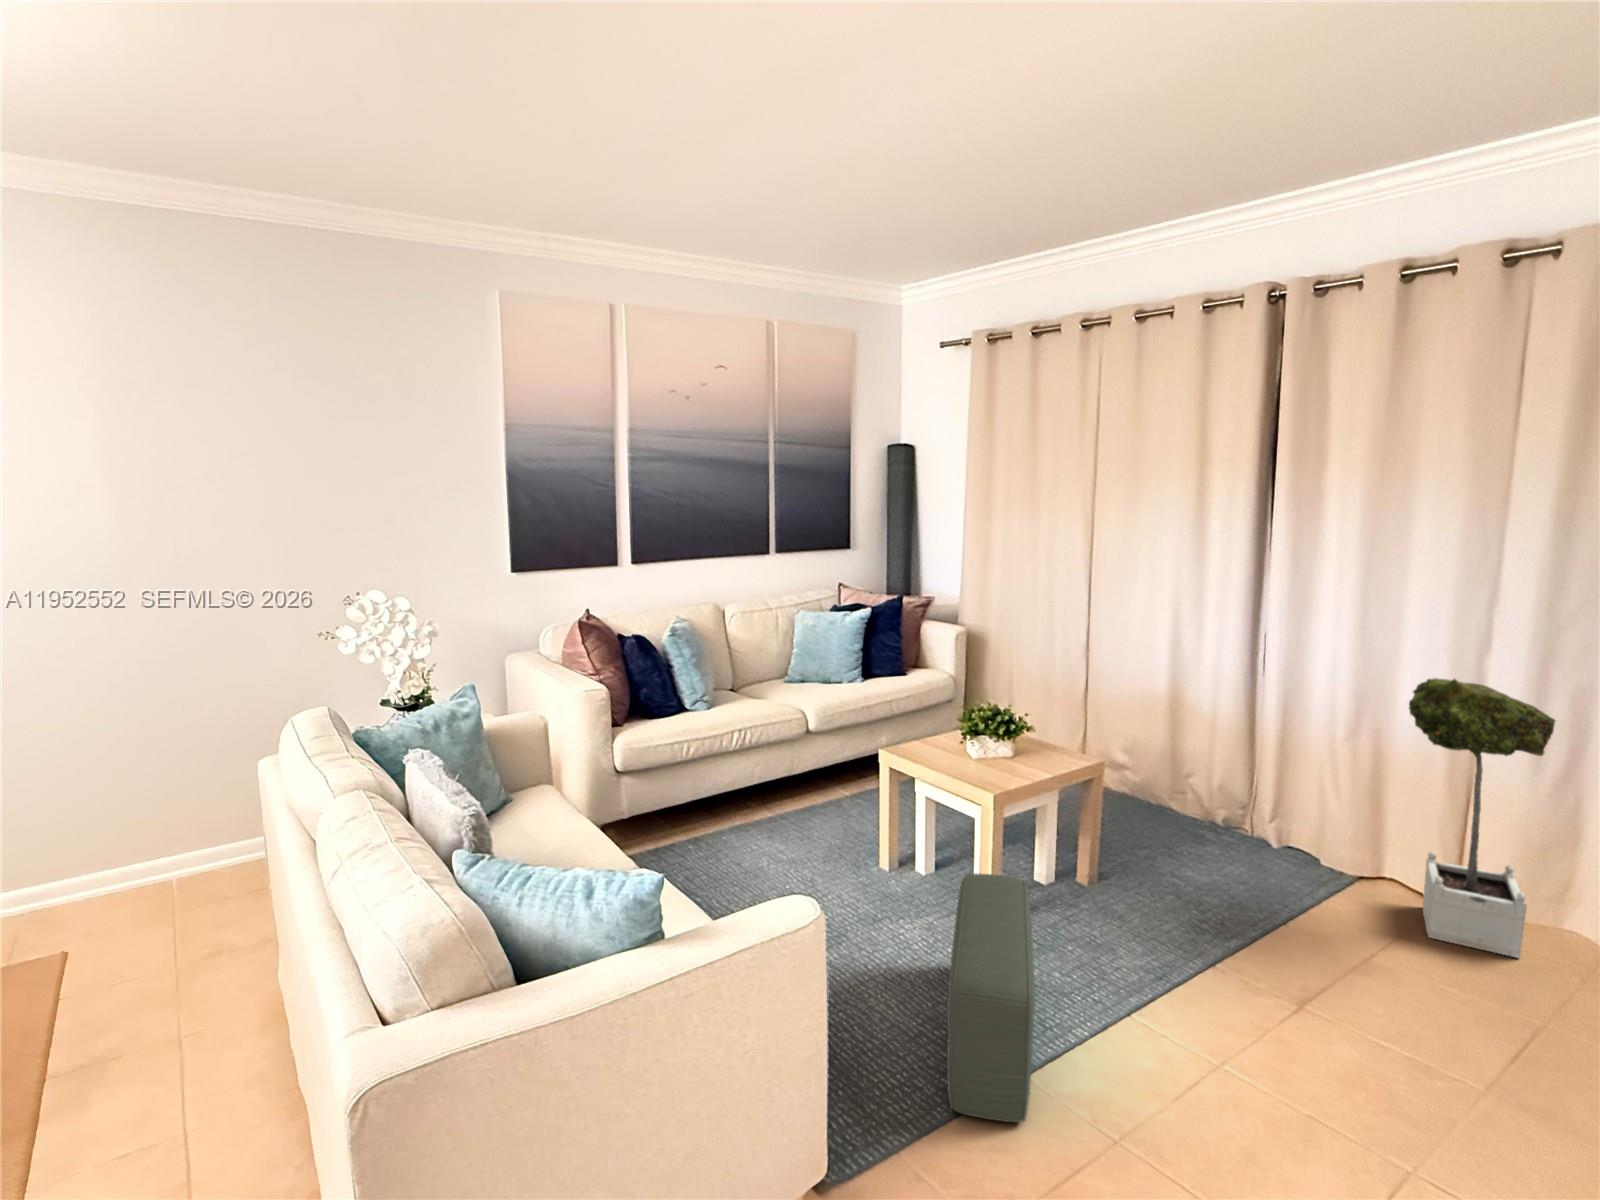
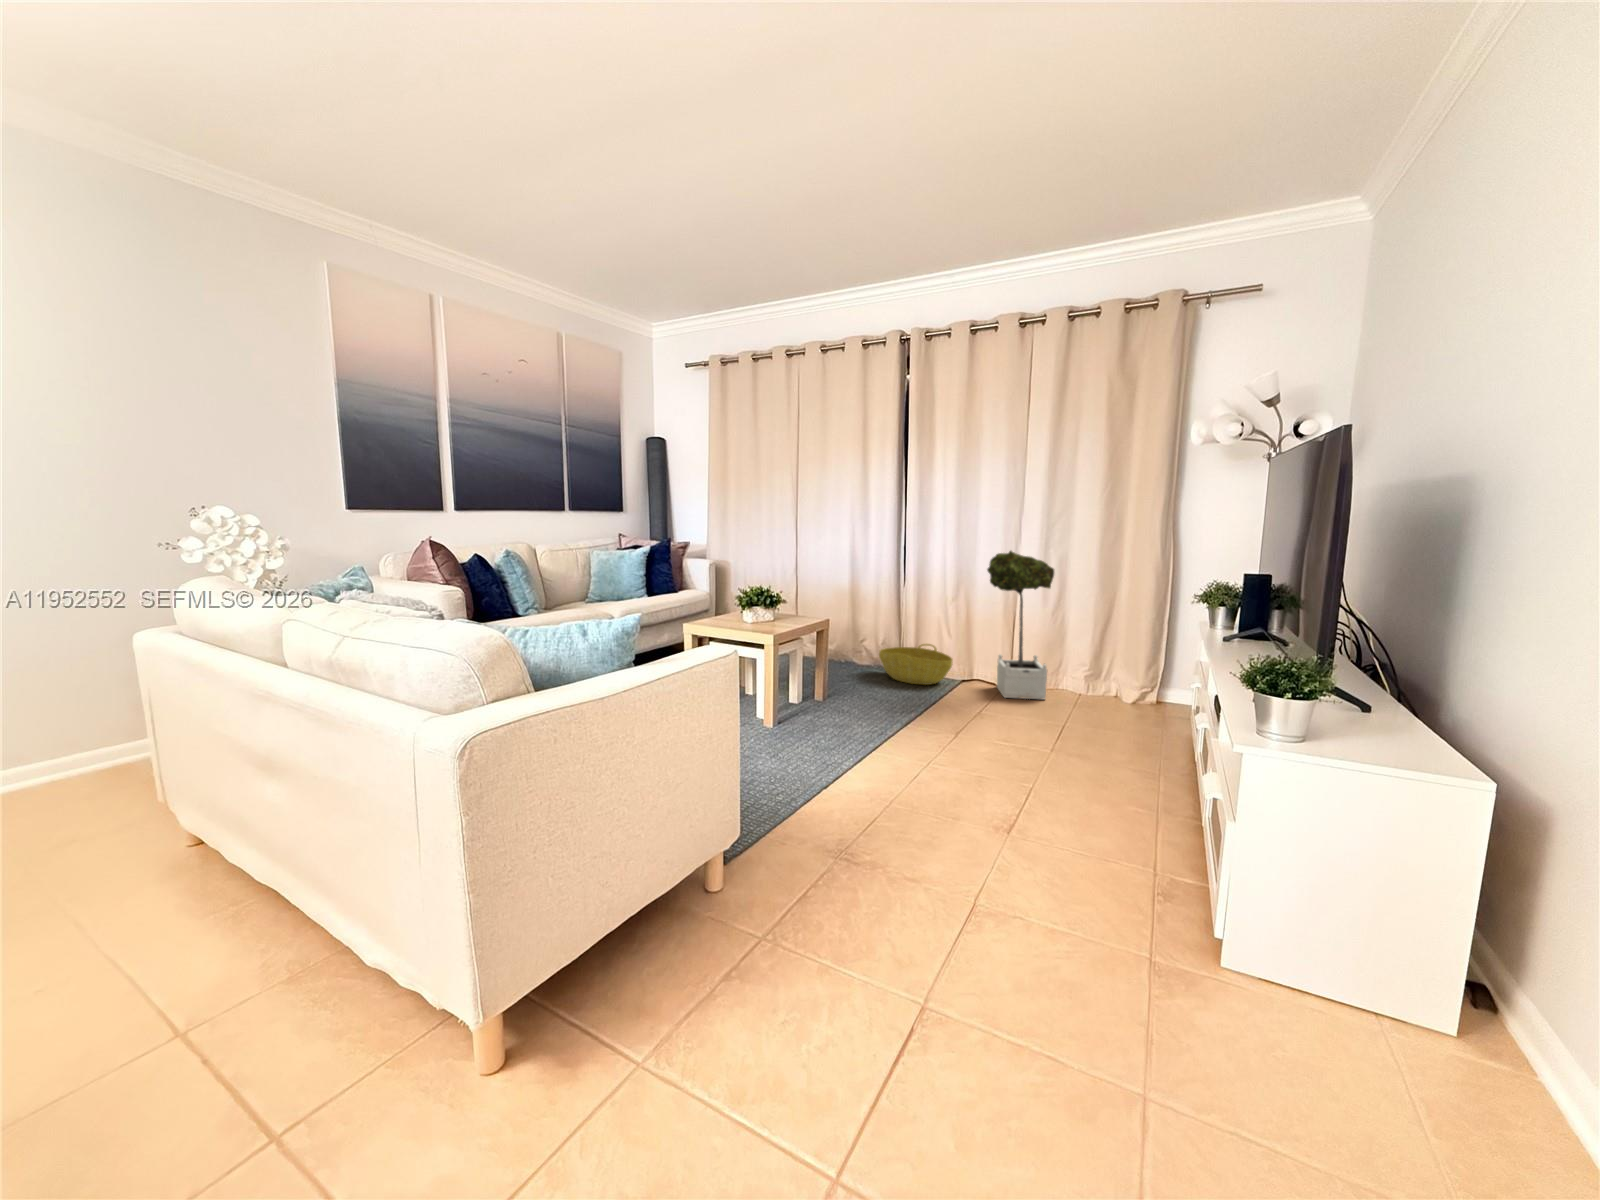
basket: none [1203,800,1335,880] -> present [879,644,953,685]
pouf: present [947,874,1035,1122] -> none [767,678,841,807]

